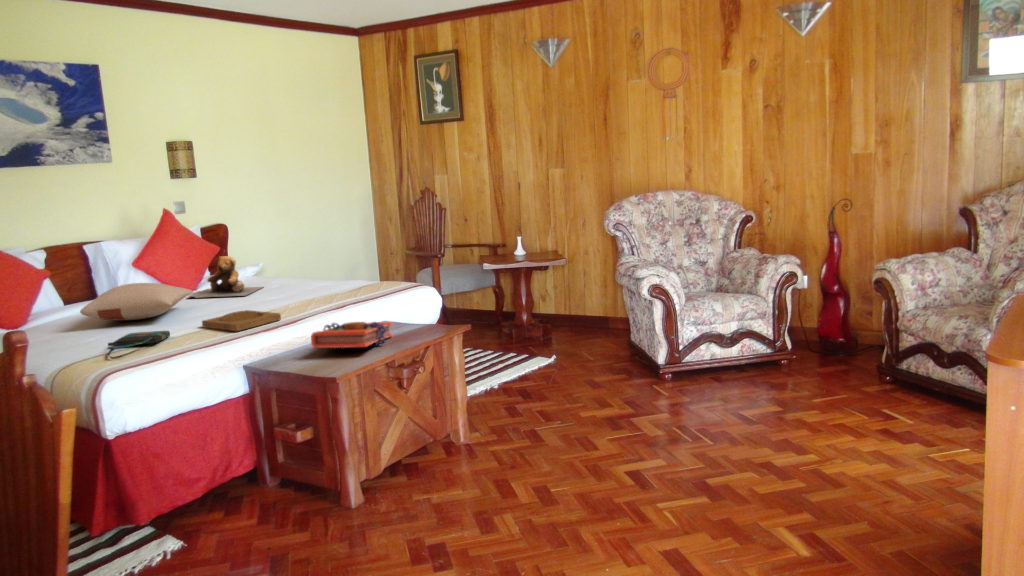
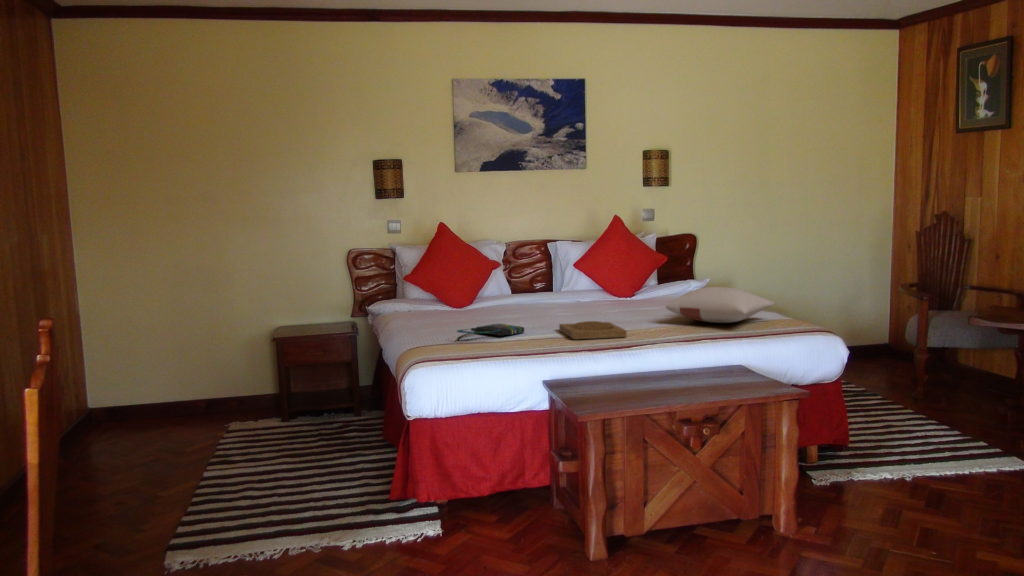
teddy bear: present [188,256,263,298] -> none [595,267,674,310]
pillow: present [80,283,192,321] -> present [666,287,775,323]
book: present [311,322,393,348] -> none [613,348,719,383]

